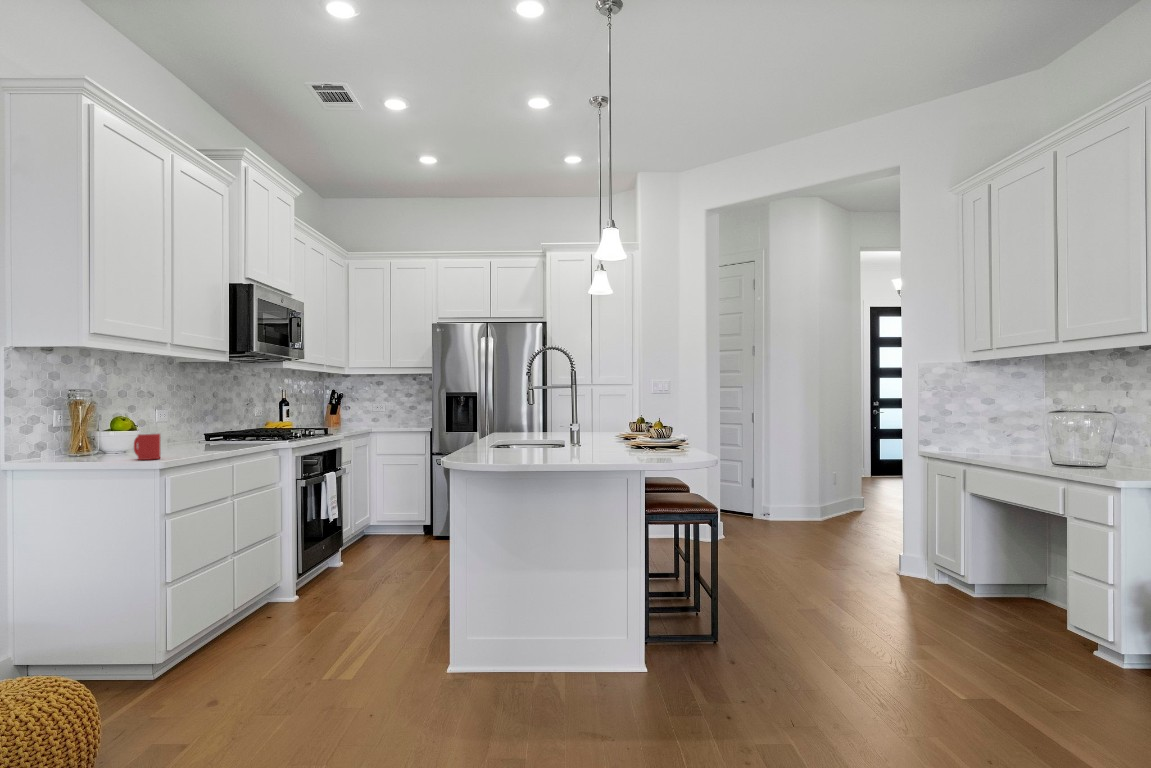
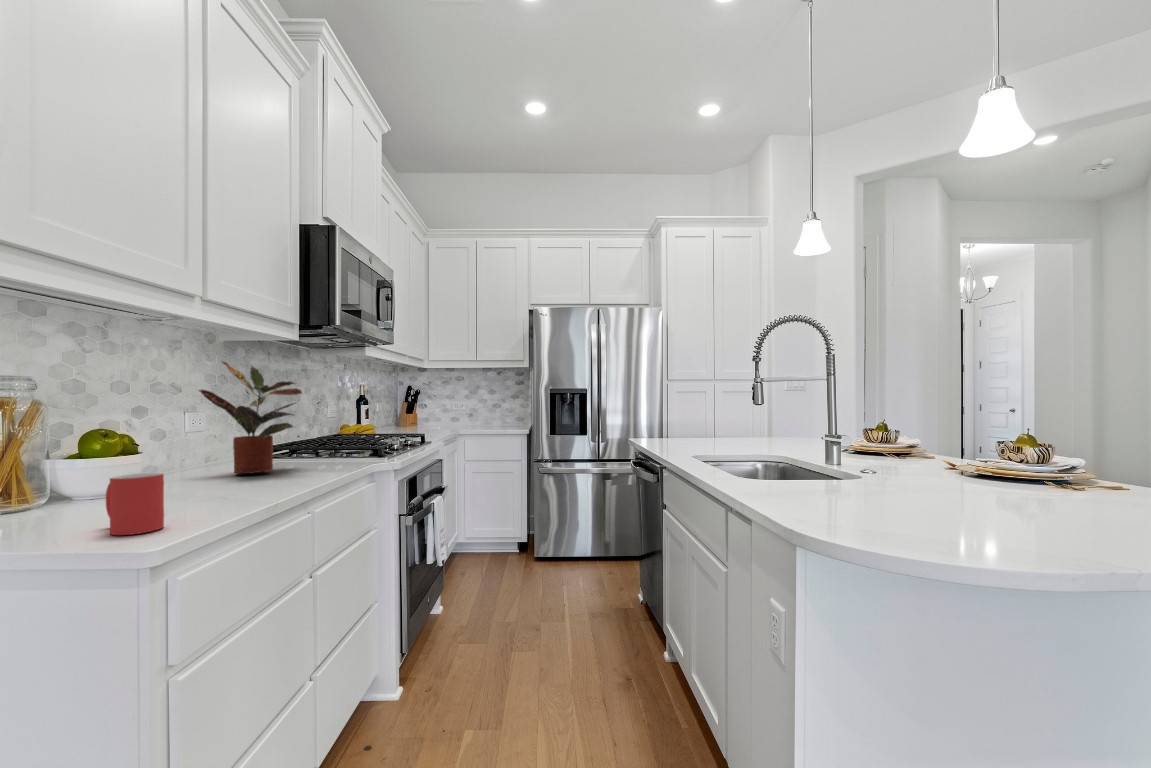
potted plant: none [167,376,231,446] -> present [199,361,302,475]

